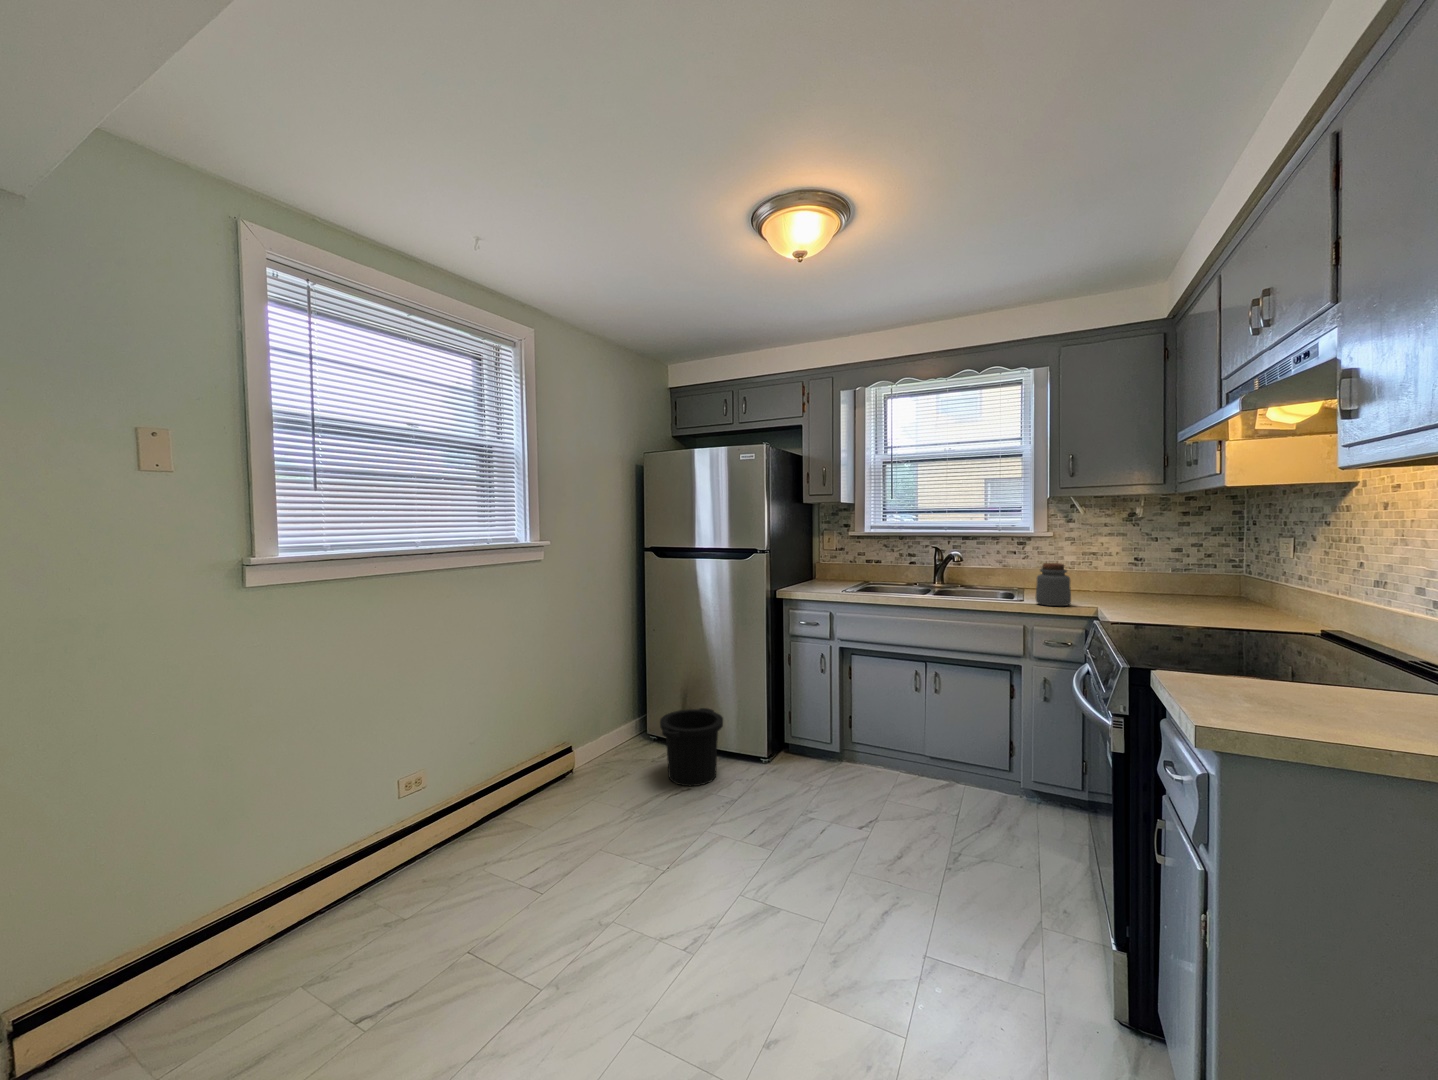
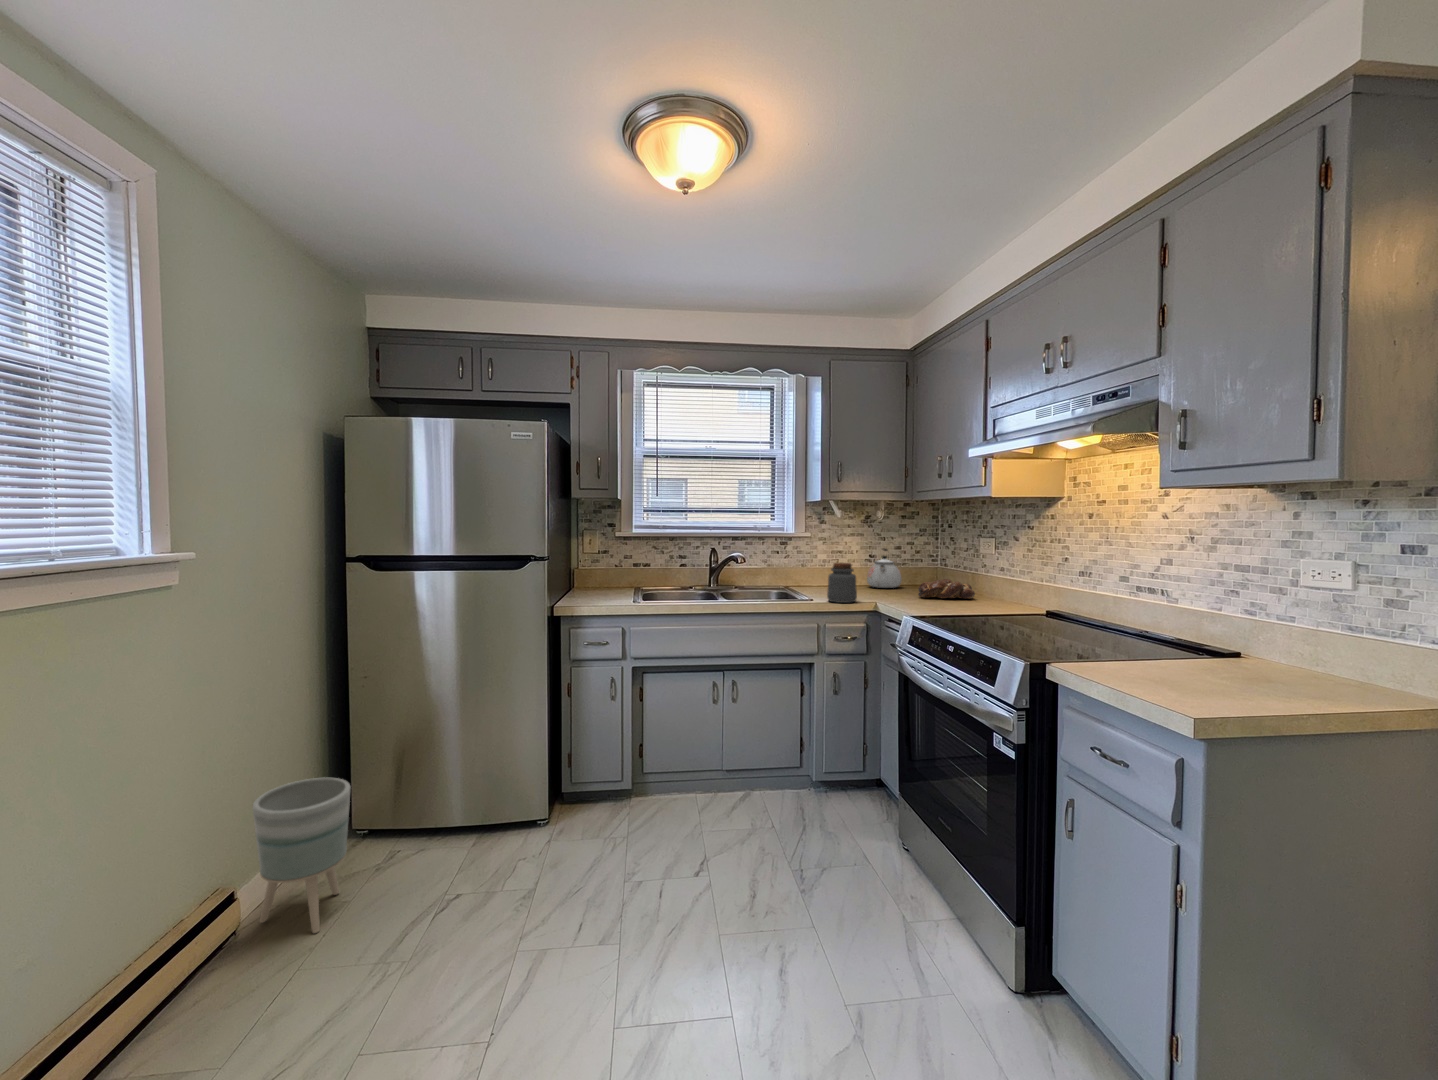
kettle: none [1129,550,1177,596] -> present [867,549,902,588]
bread loaf: none [1168,587,1251,613] -> present [918,579,975,599]
planter: none [569,691,623,787] -> present [253,777,351,933]
trash can: present [660,708,723,786] -> none [412,771,506,886]

